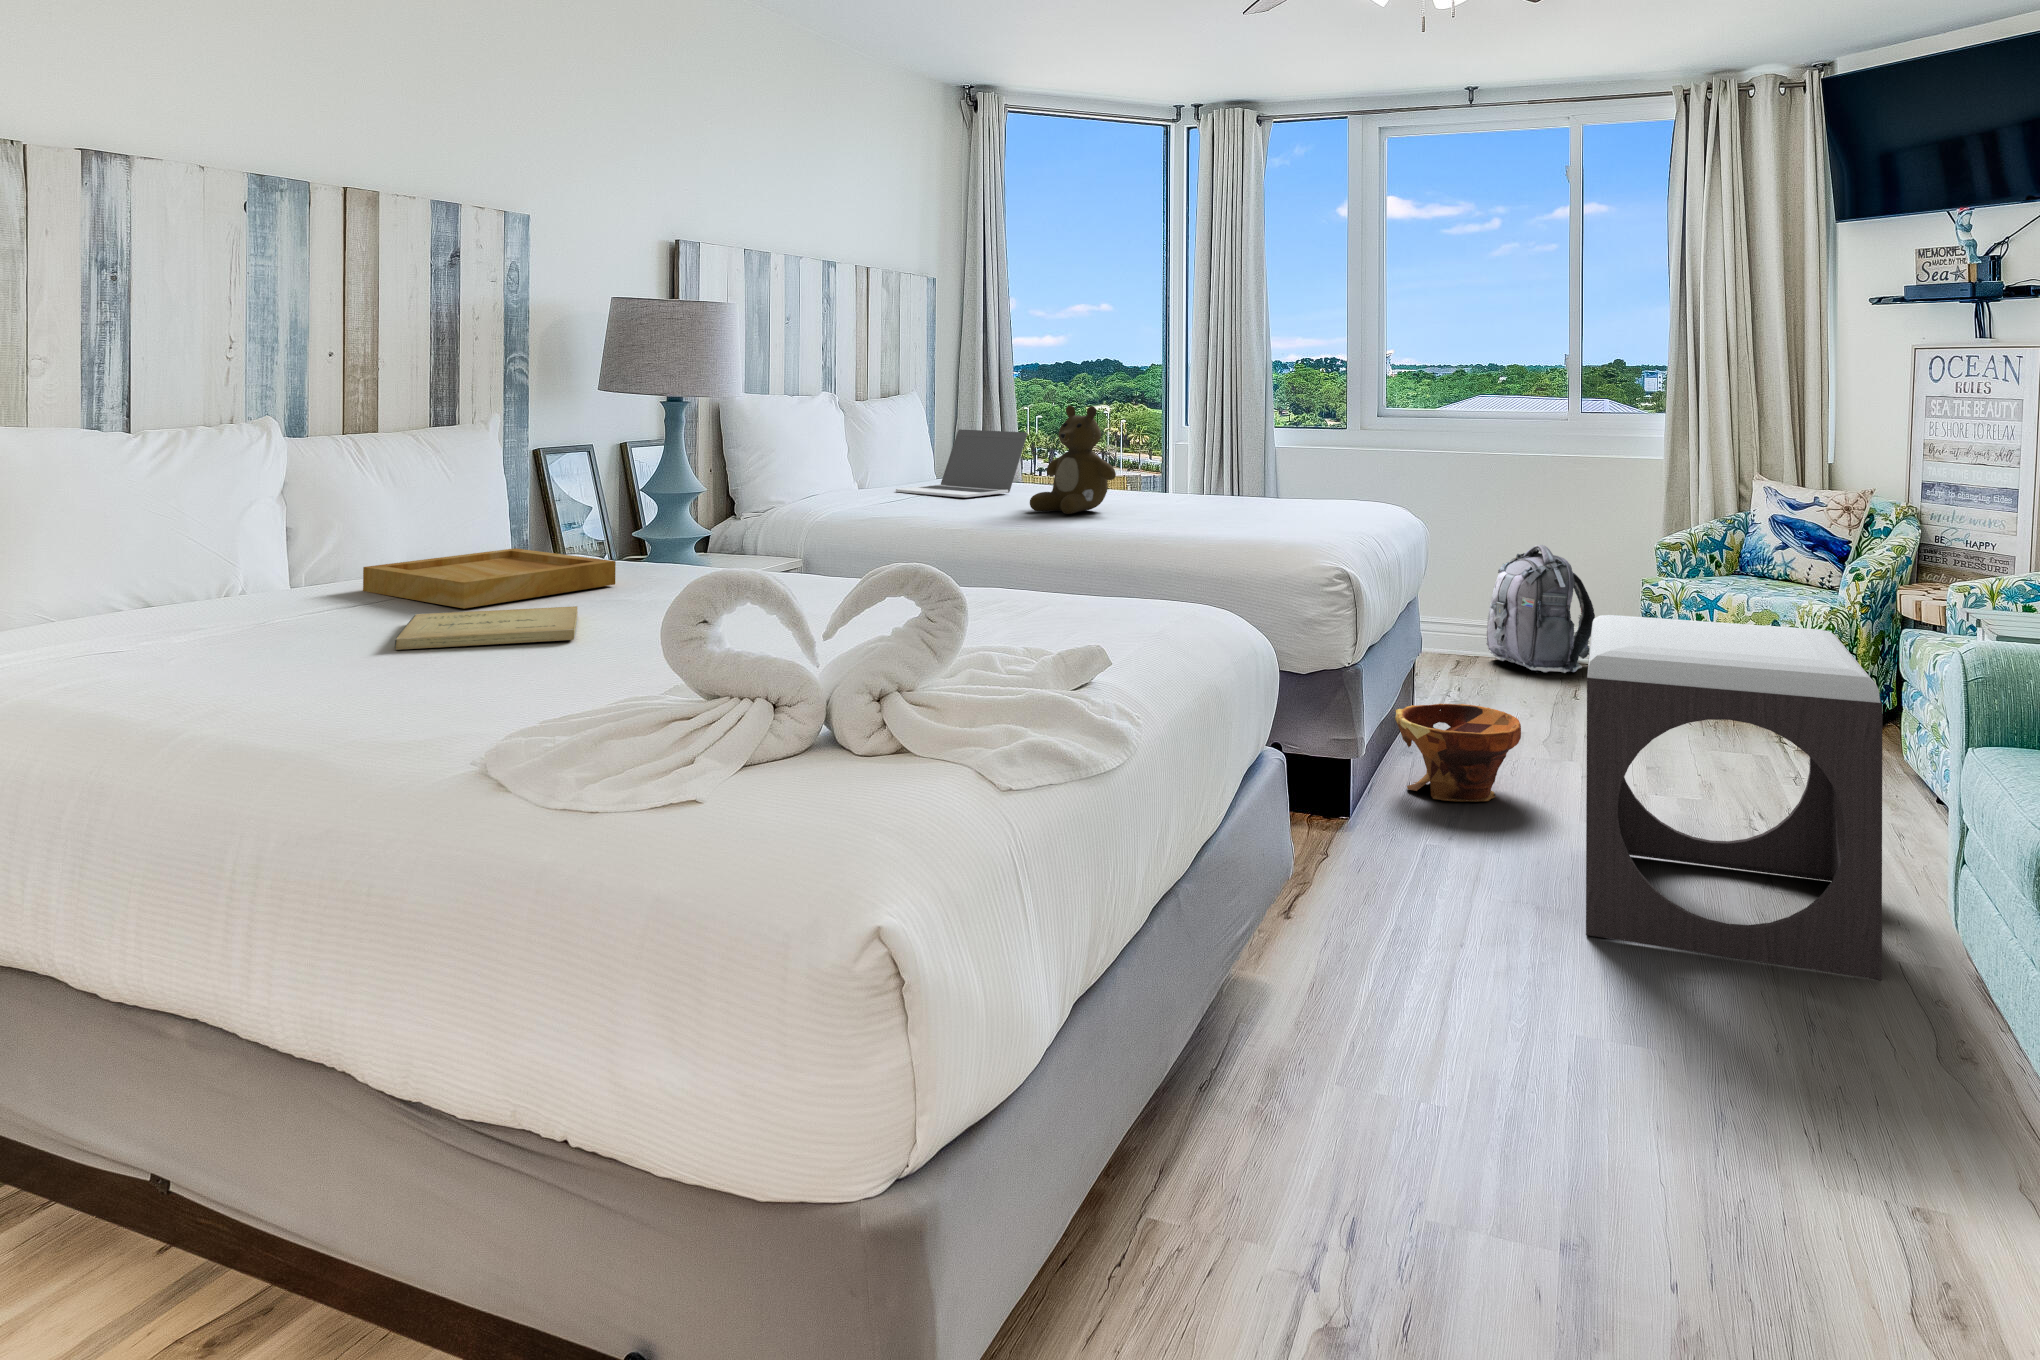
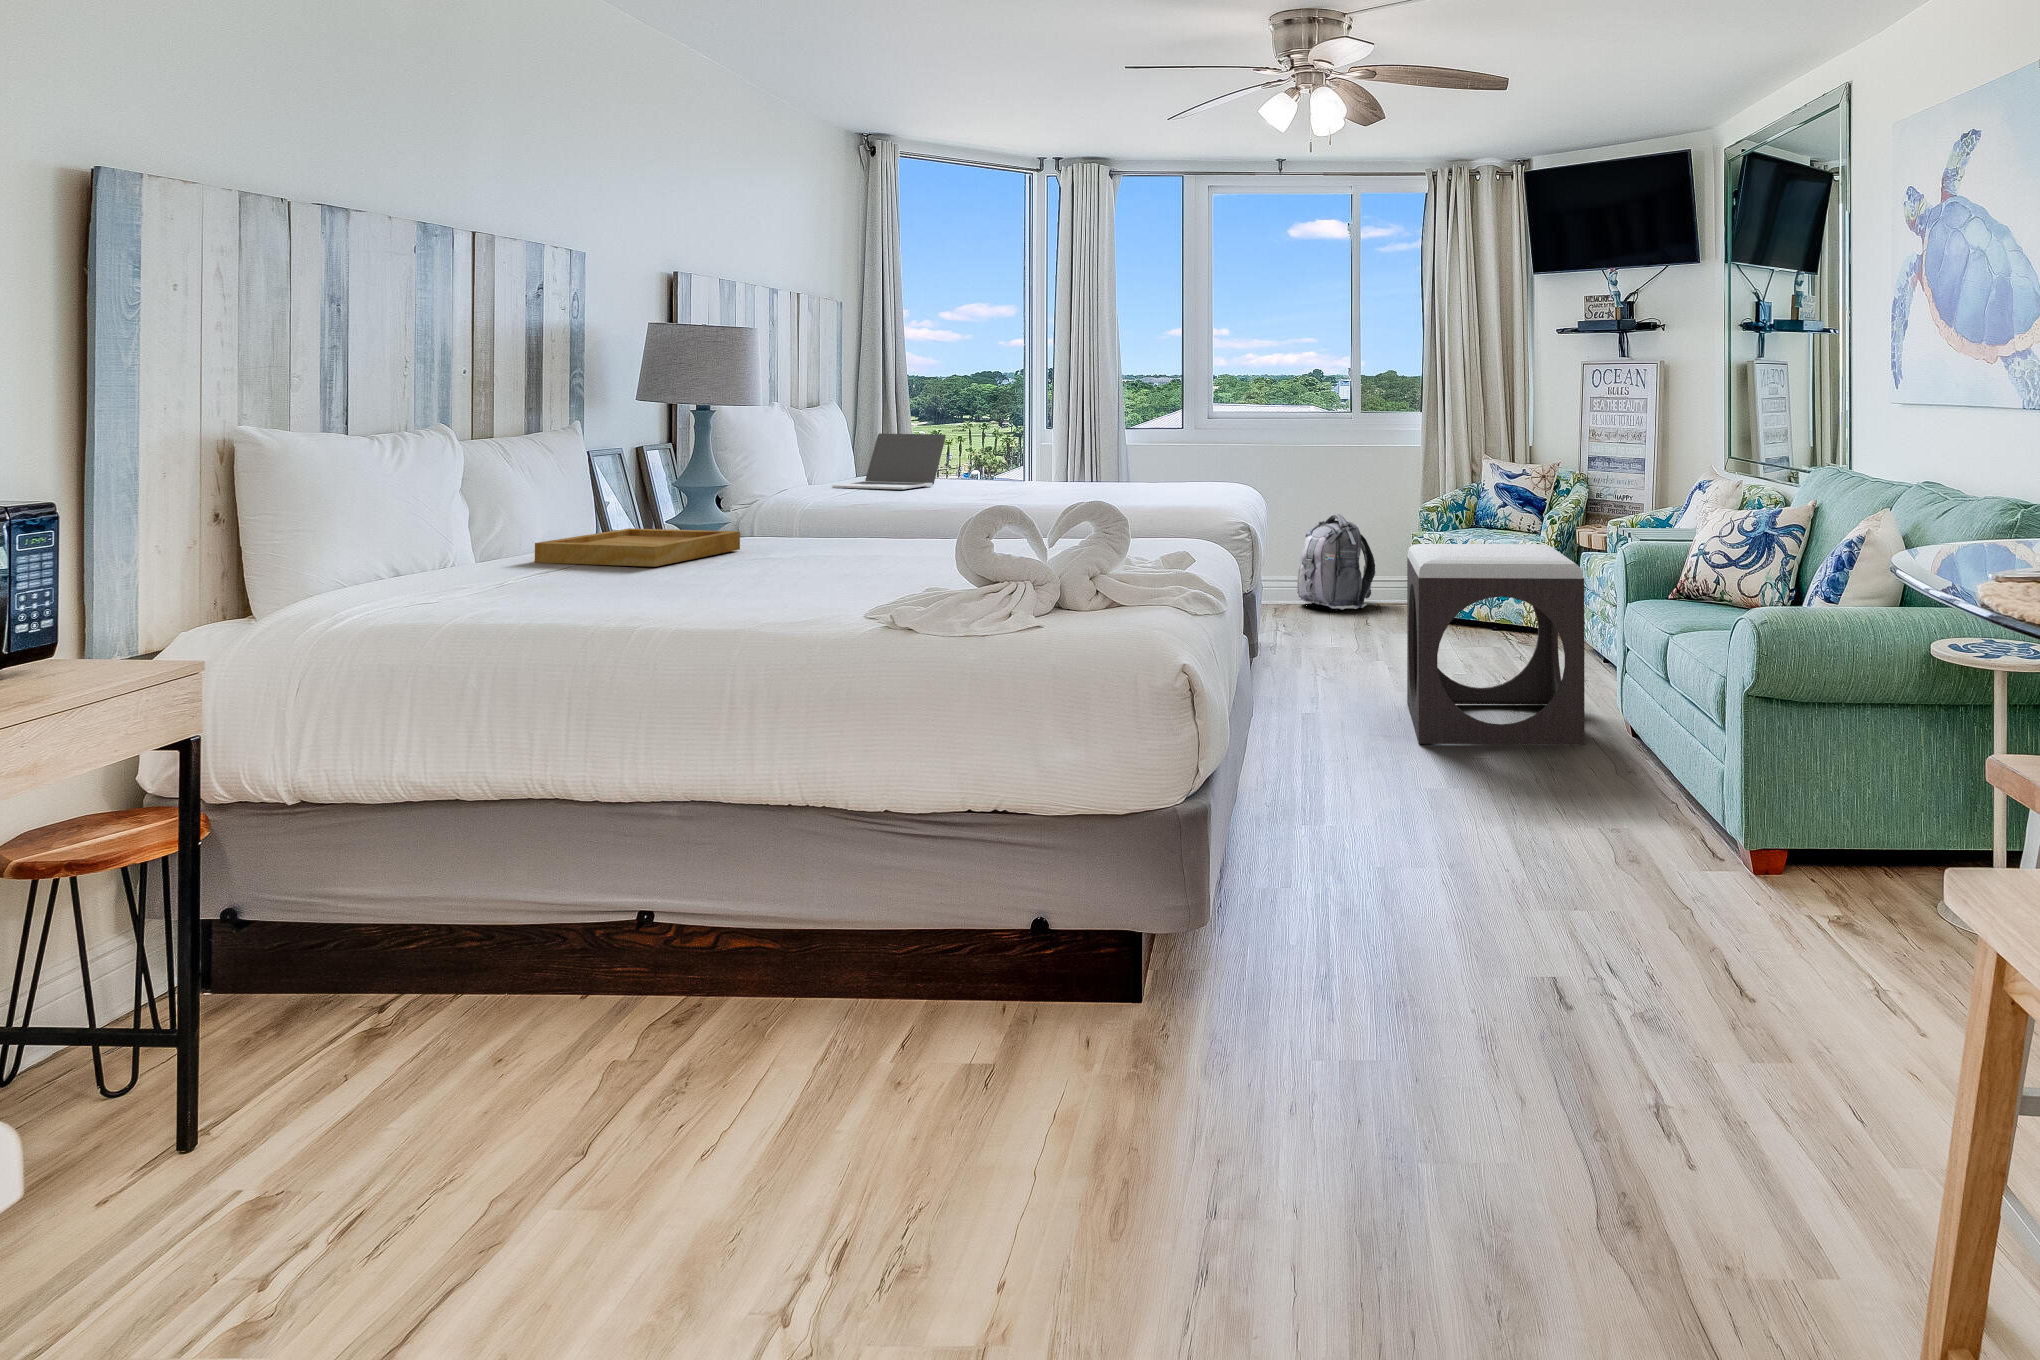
teddy bear: present [1030,406,1116,514] -> none [972,411,1042,497]
book: present [395,606,578,650] -> none [636,559,787,588]
planter: present [1395,704,1521,802] -> none [1266,622,1354,688]

